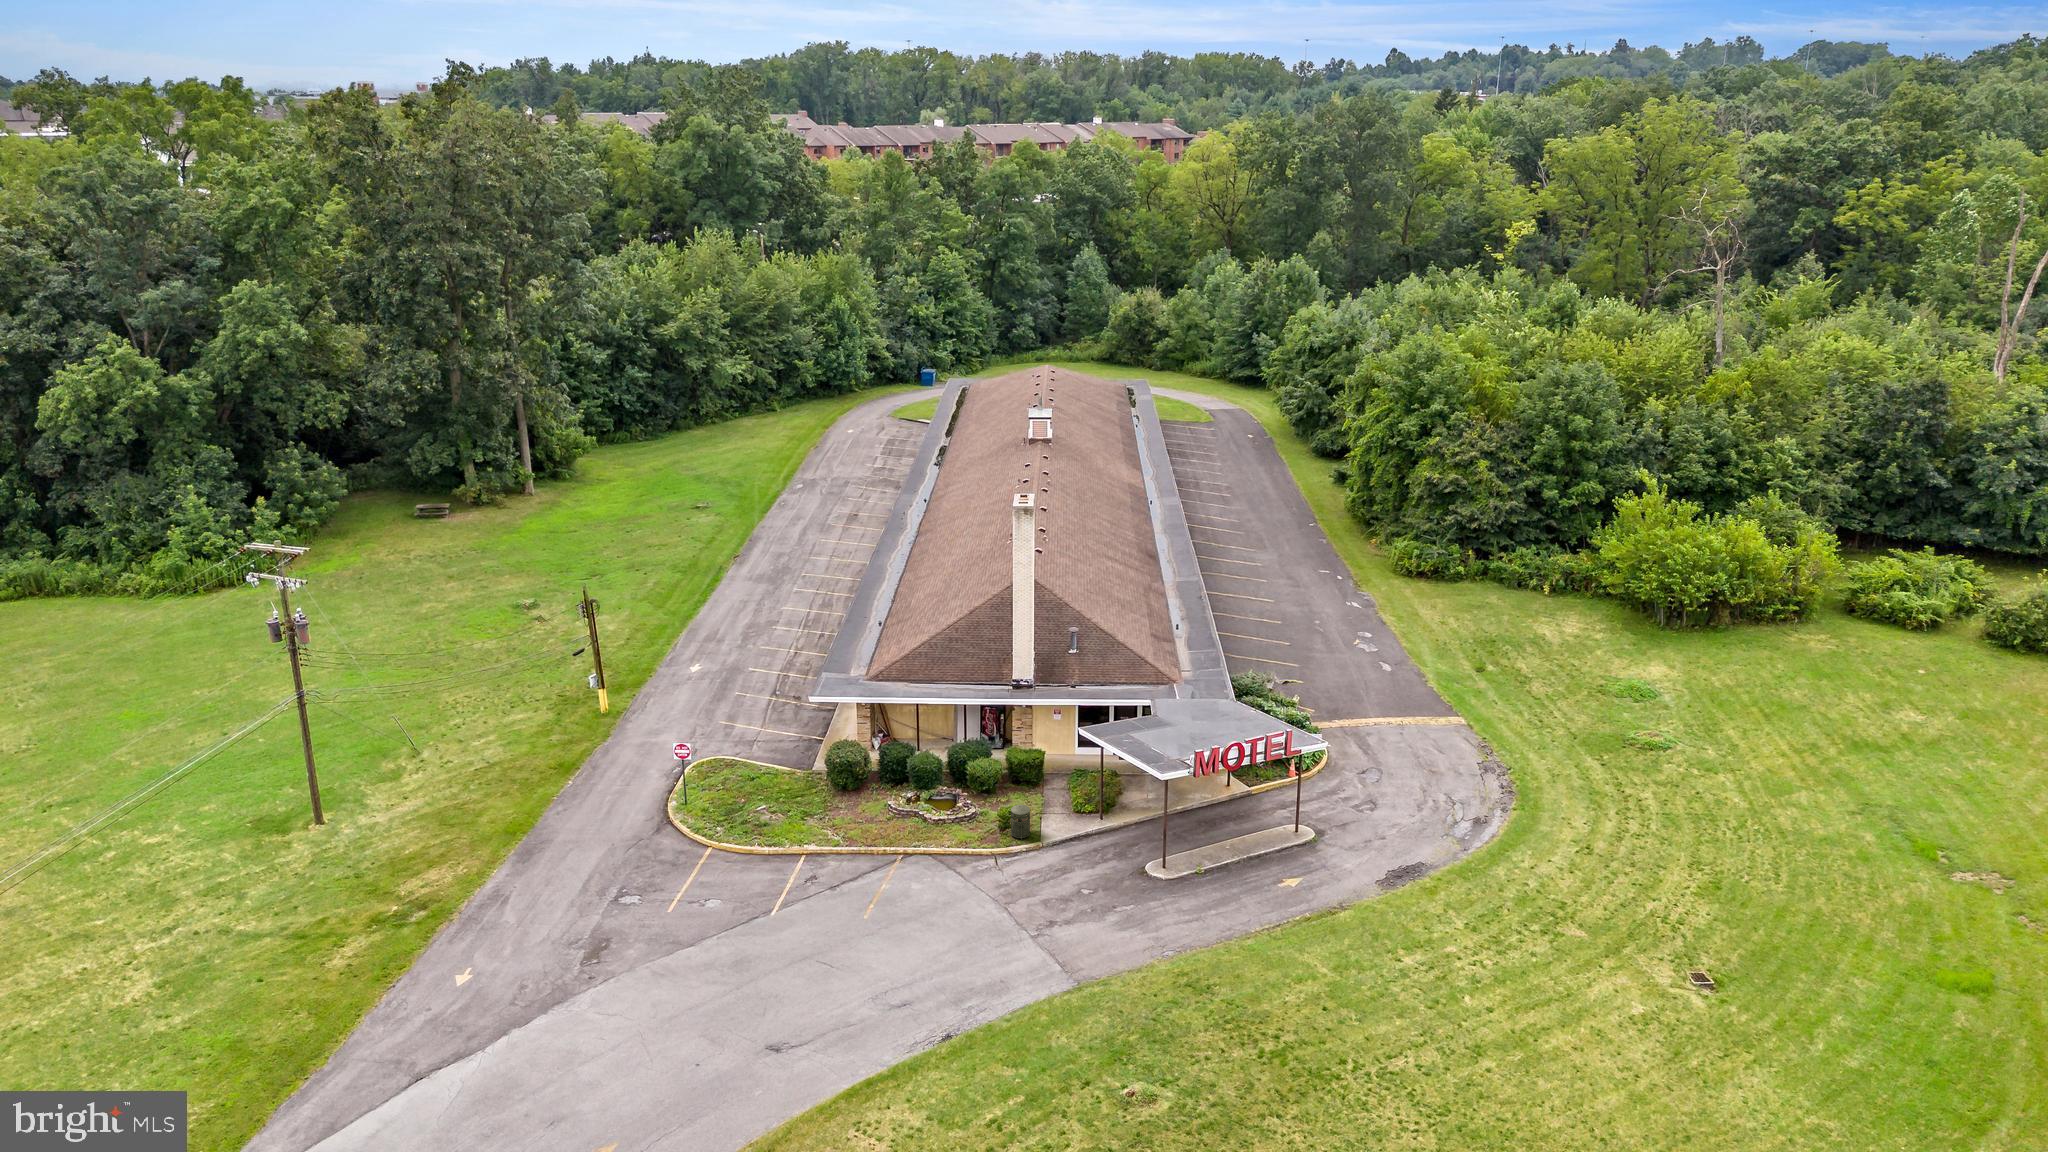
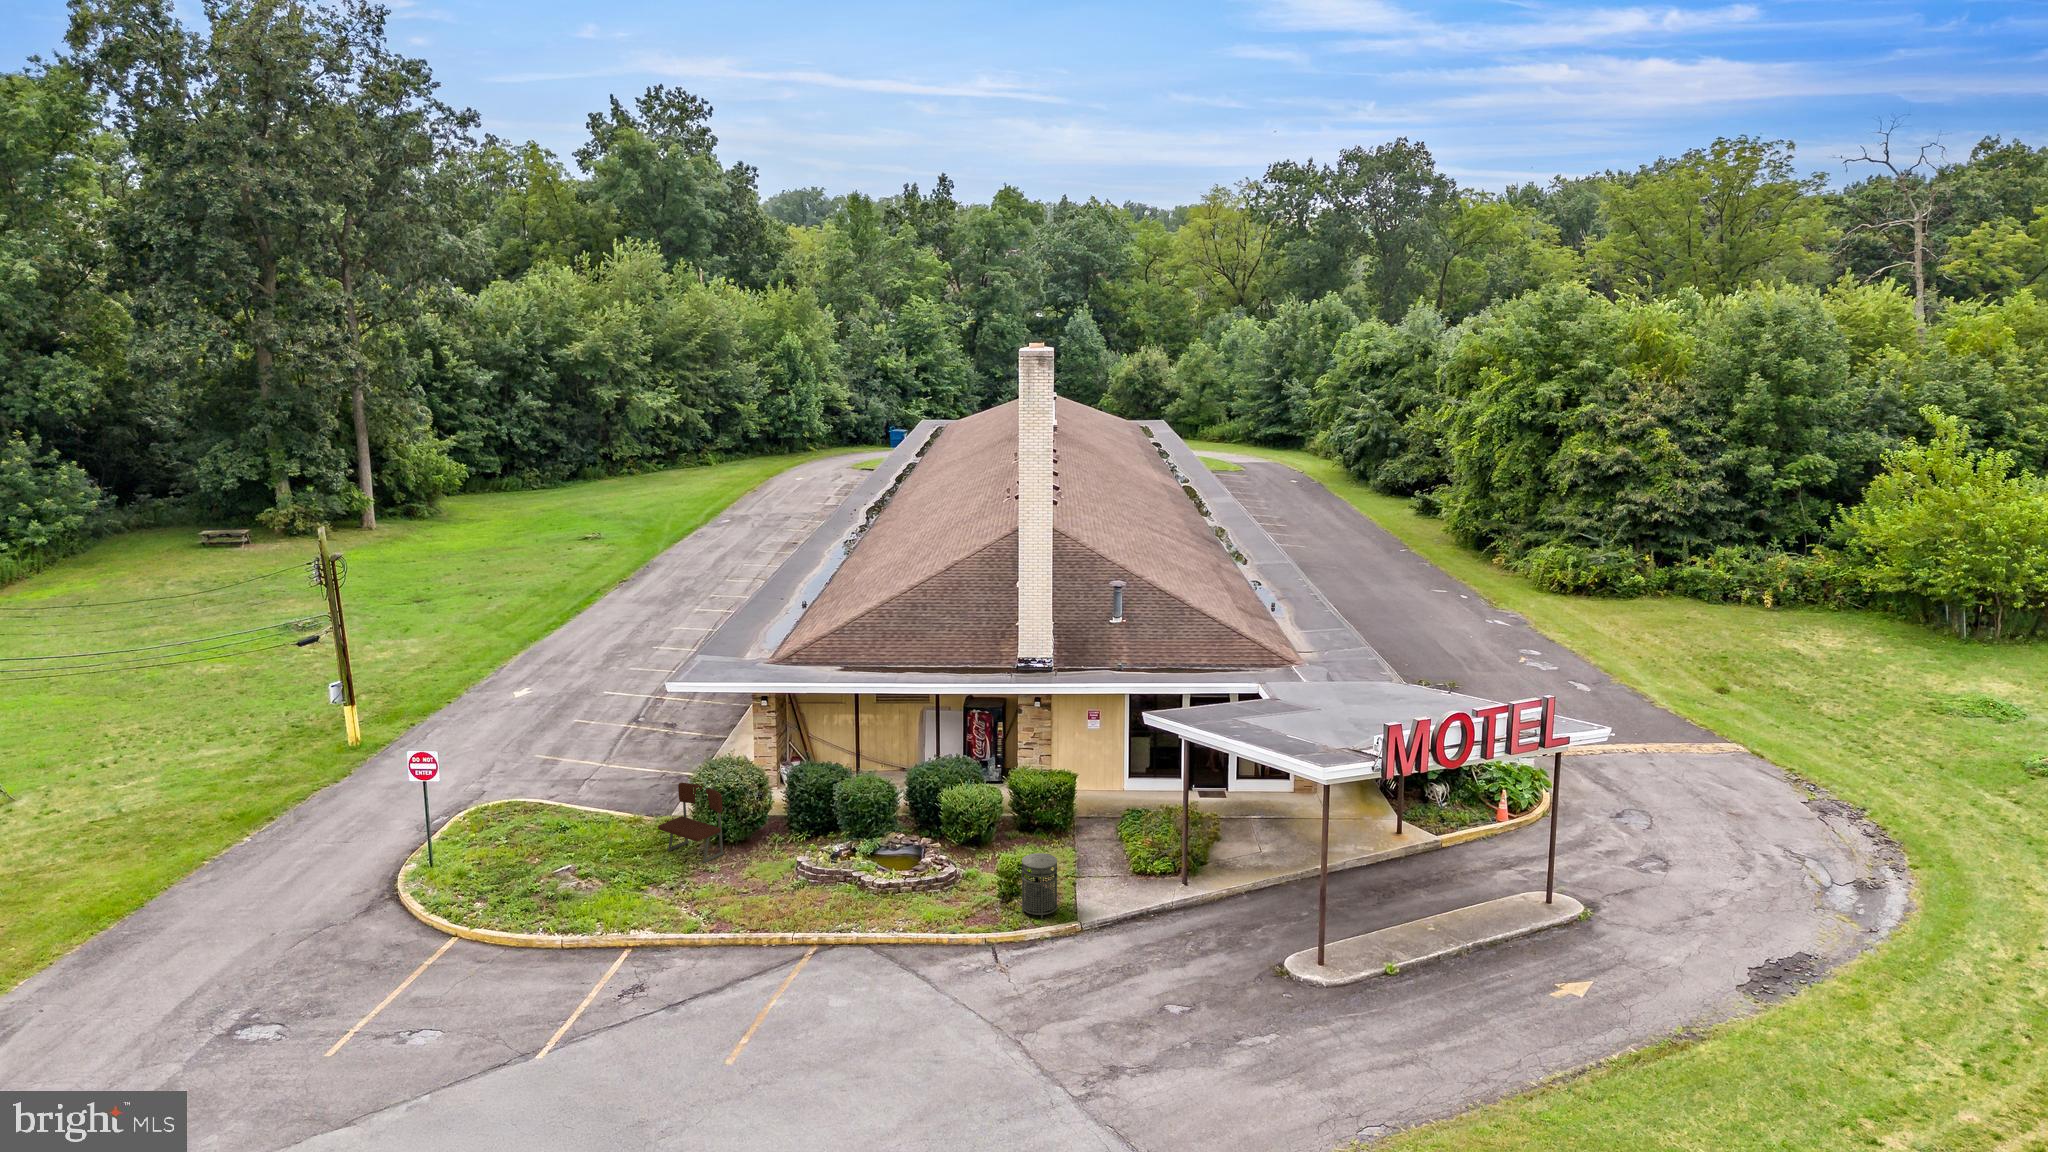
bench: none [809,756,846,802] -> present [658,783,724,863]

